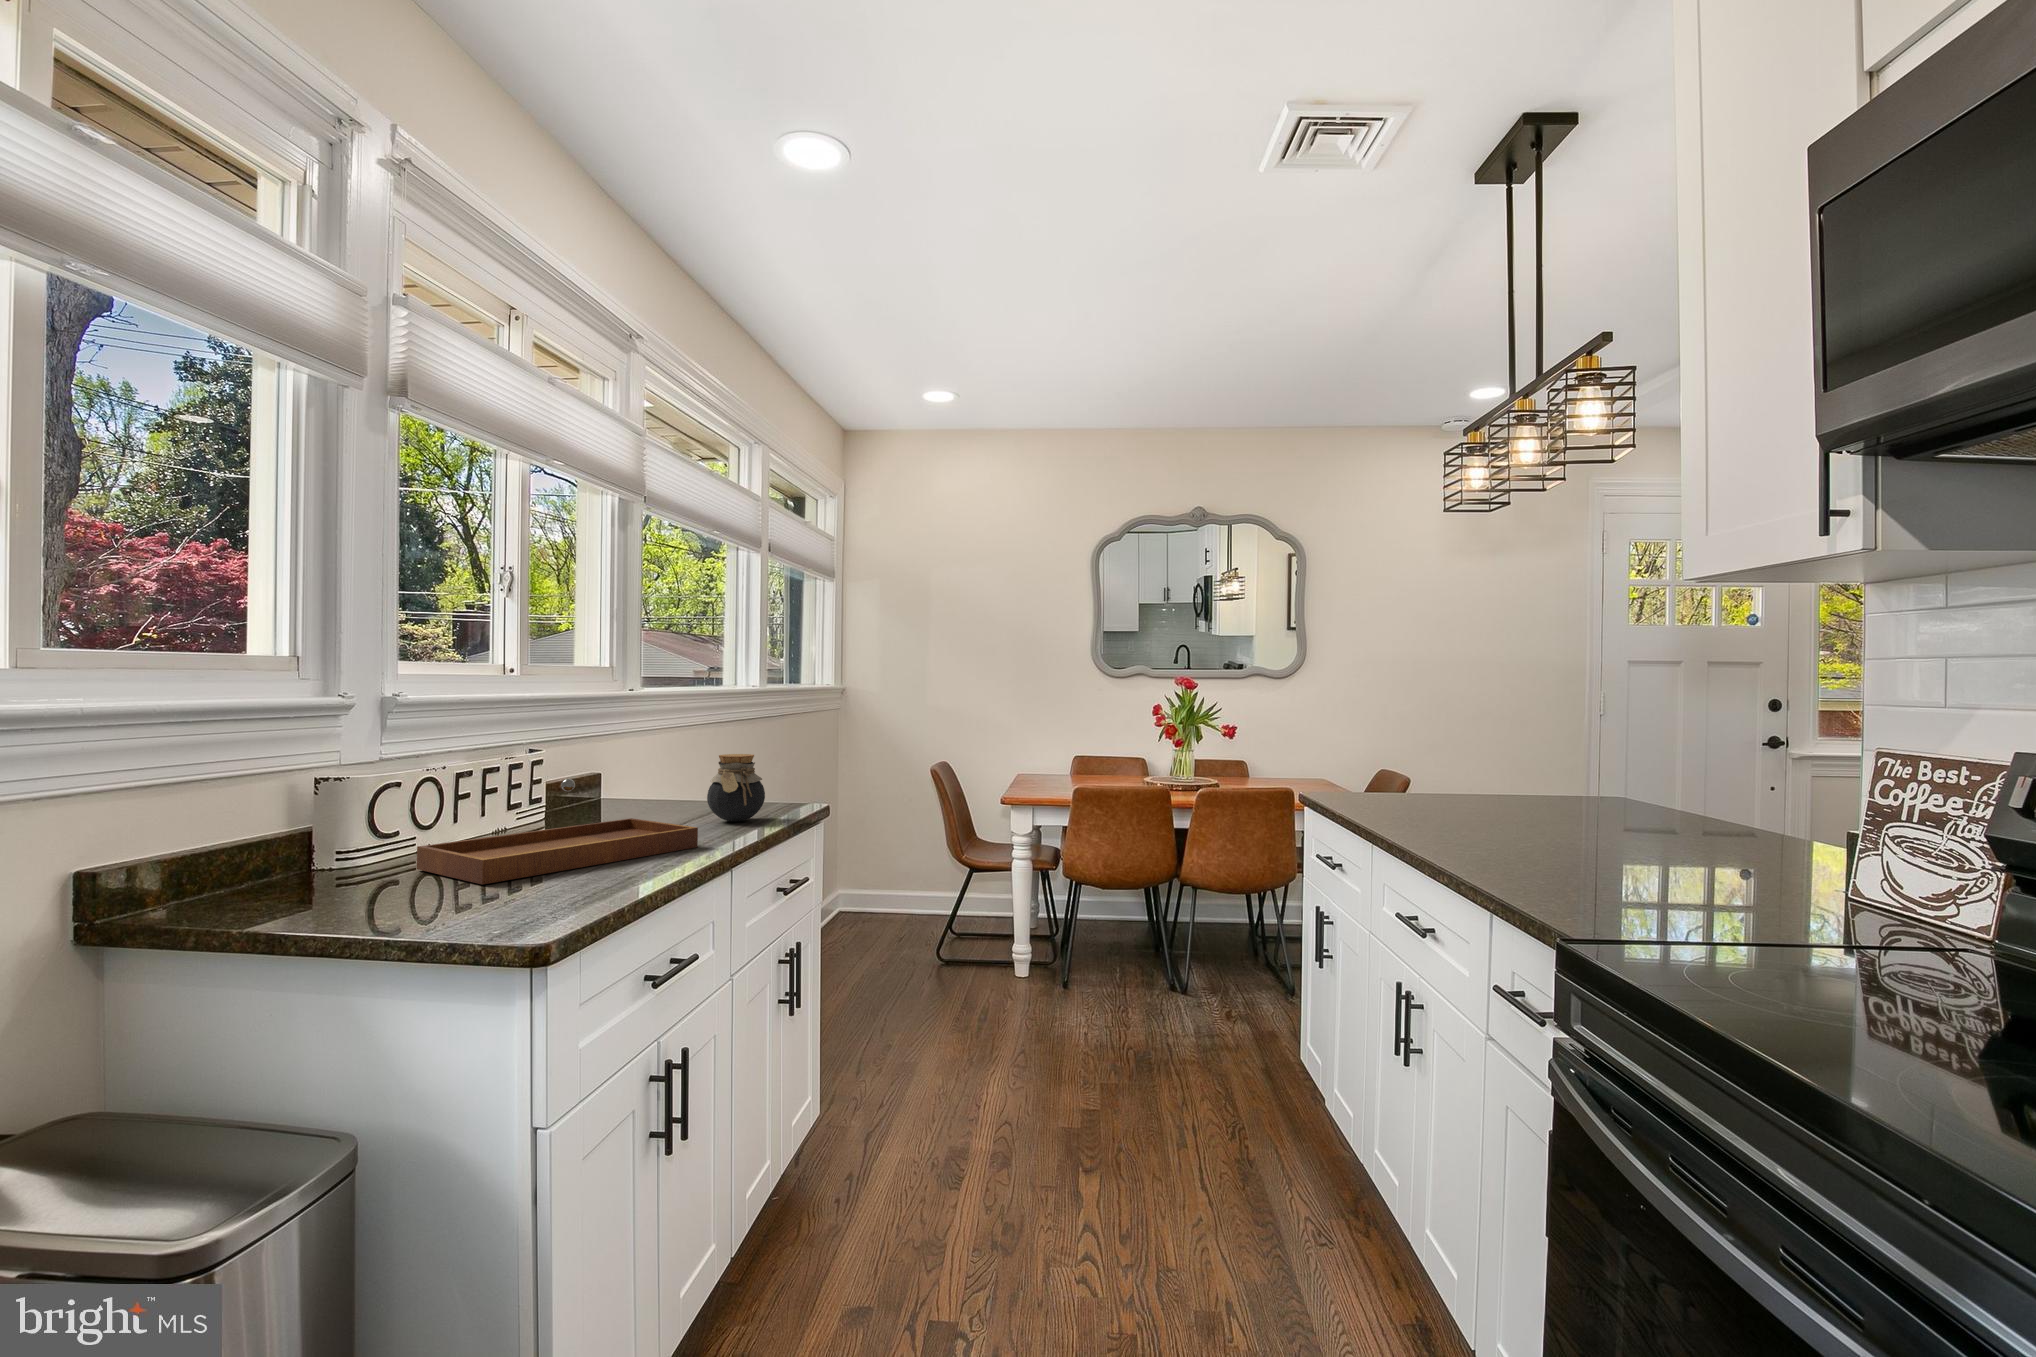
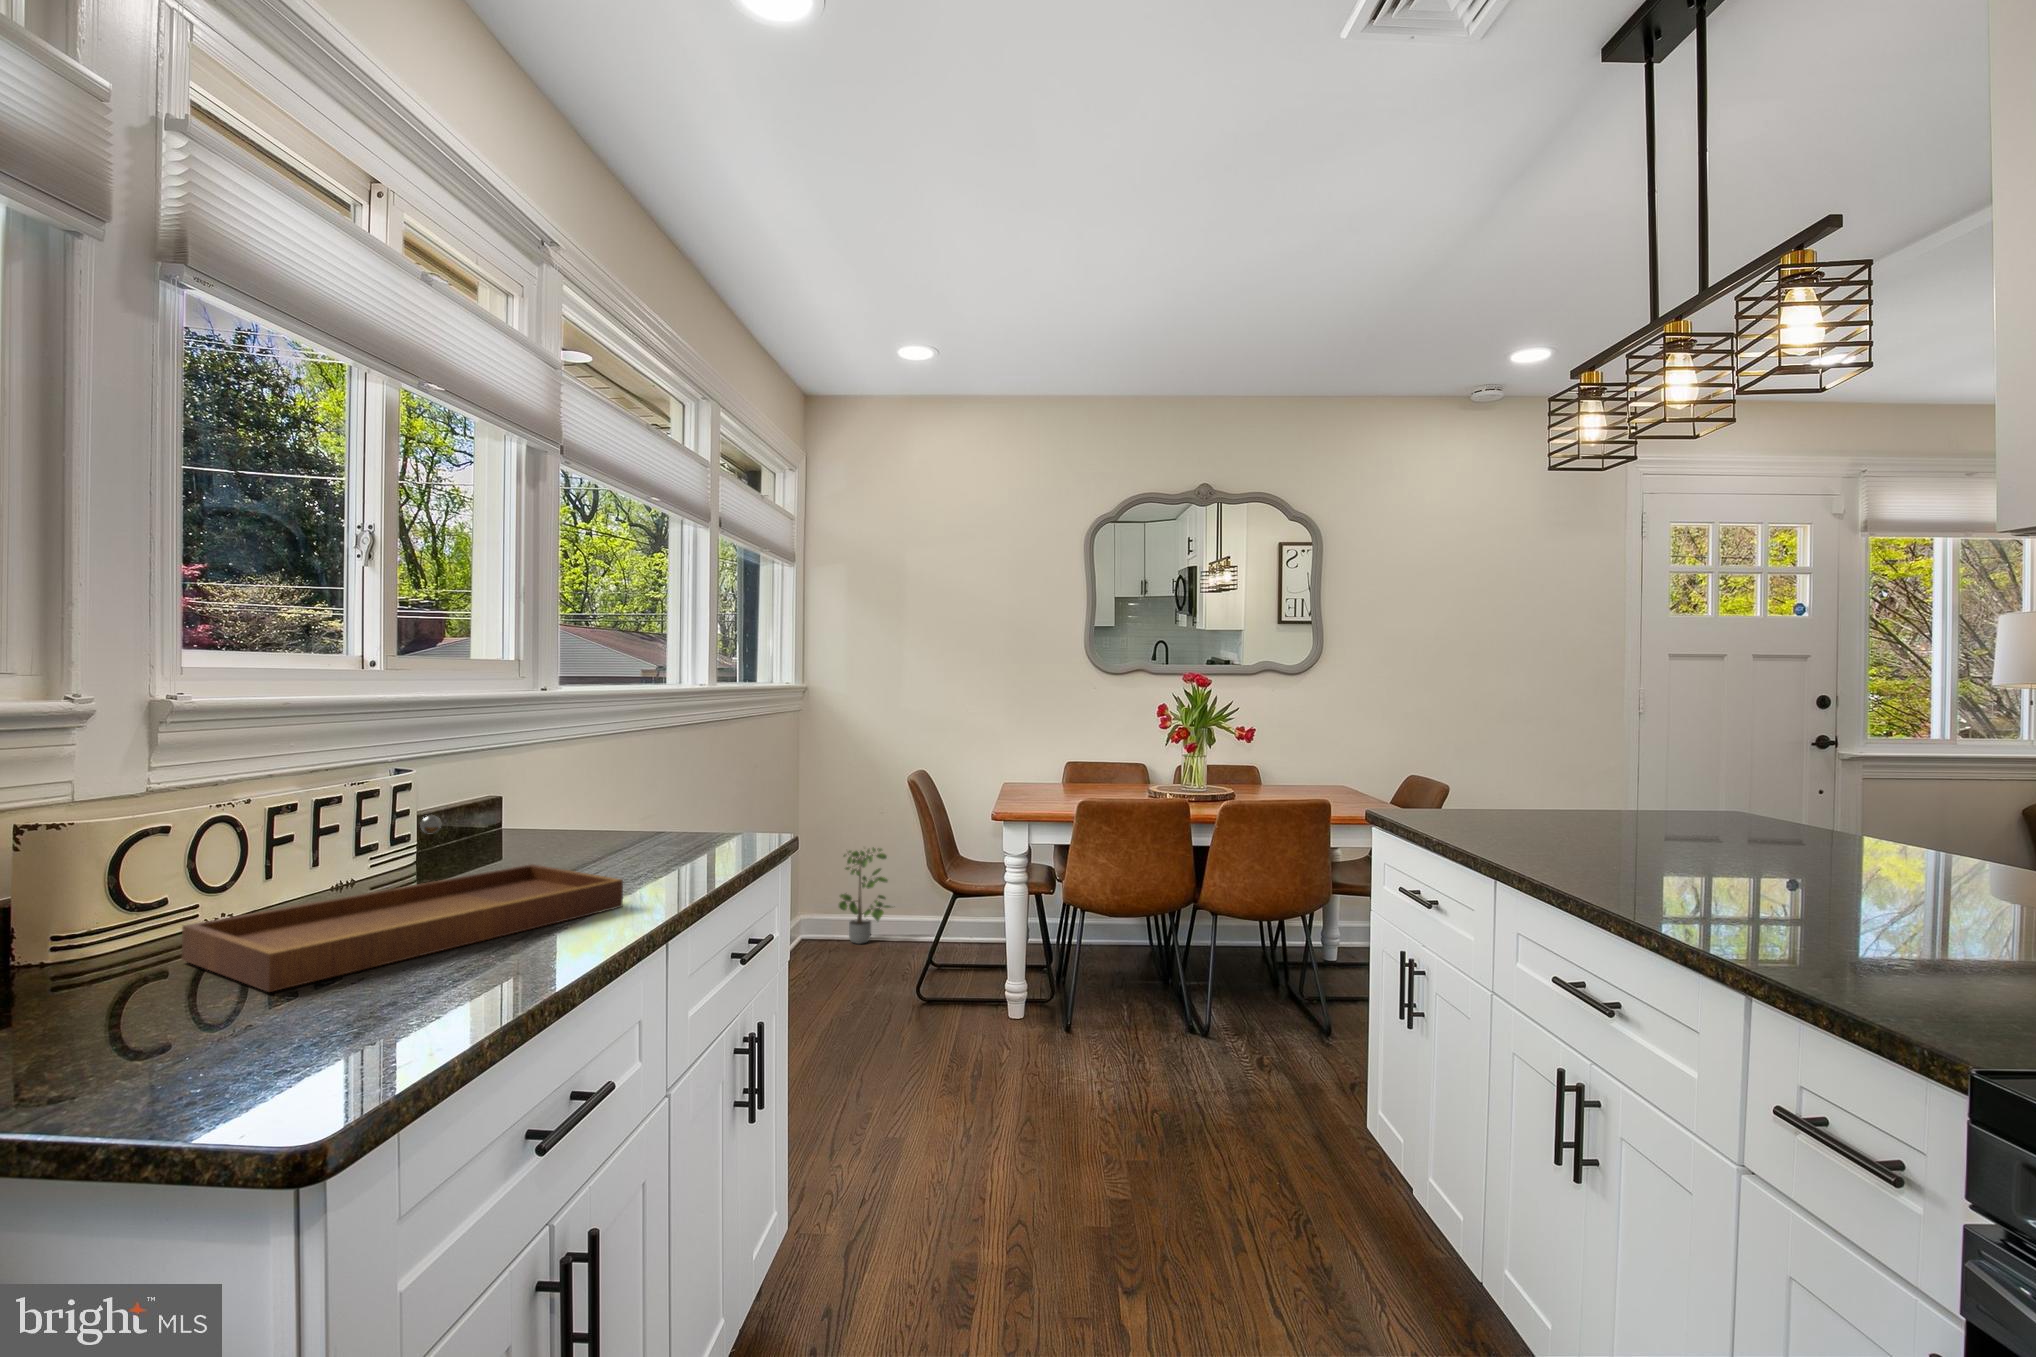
jar: present [707,754,765,822] -> none [640,772,718,861]
potted plant: none [872,830,924,918] -> present [839,848,891,944]

